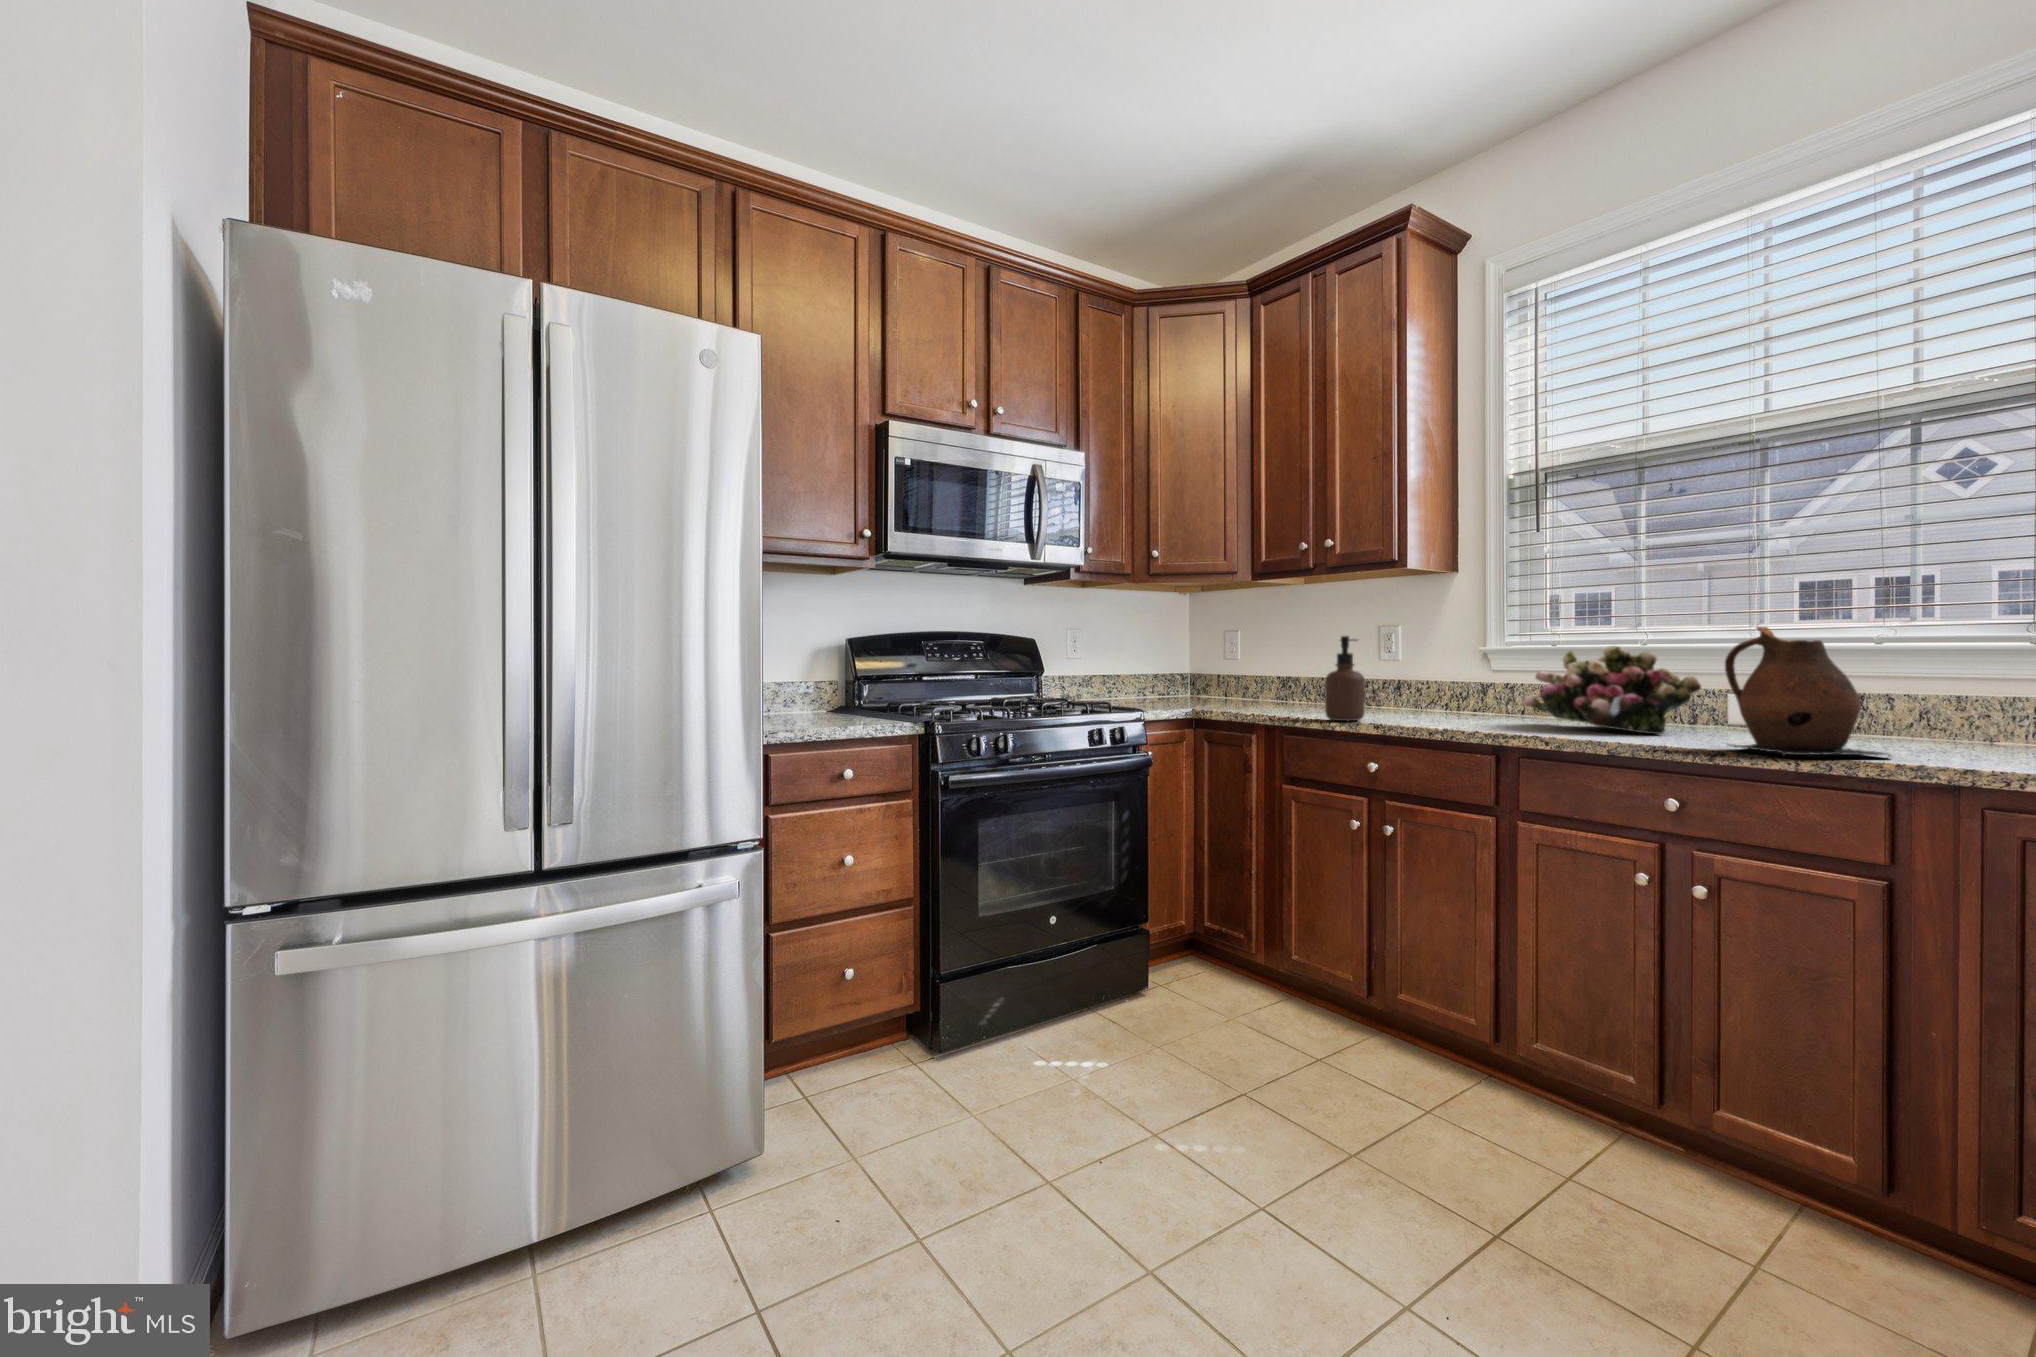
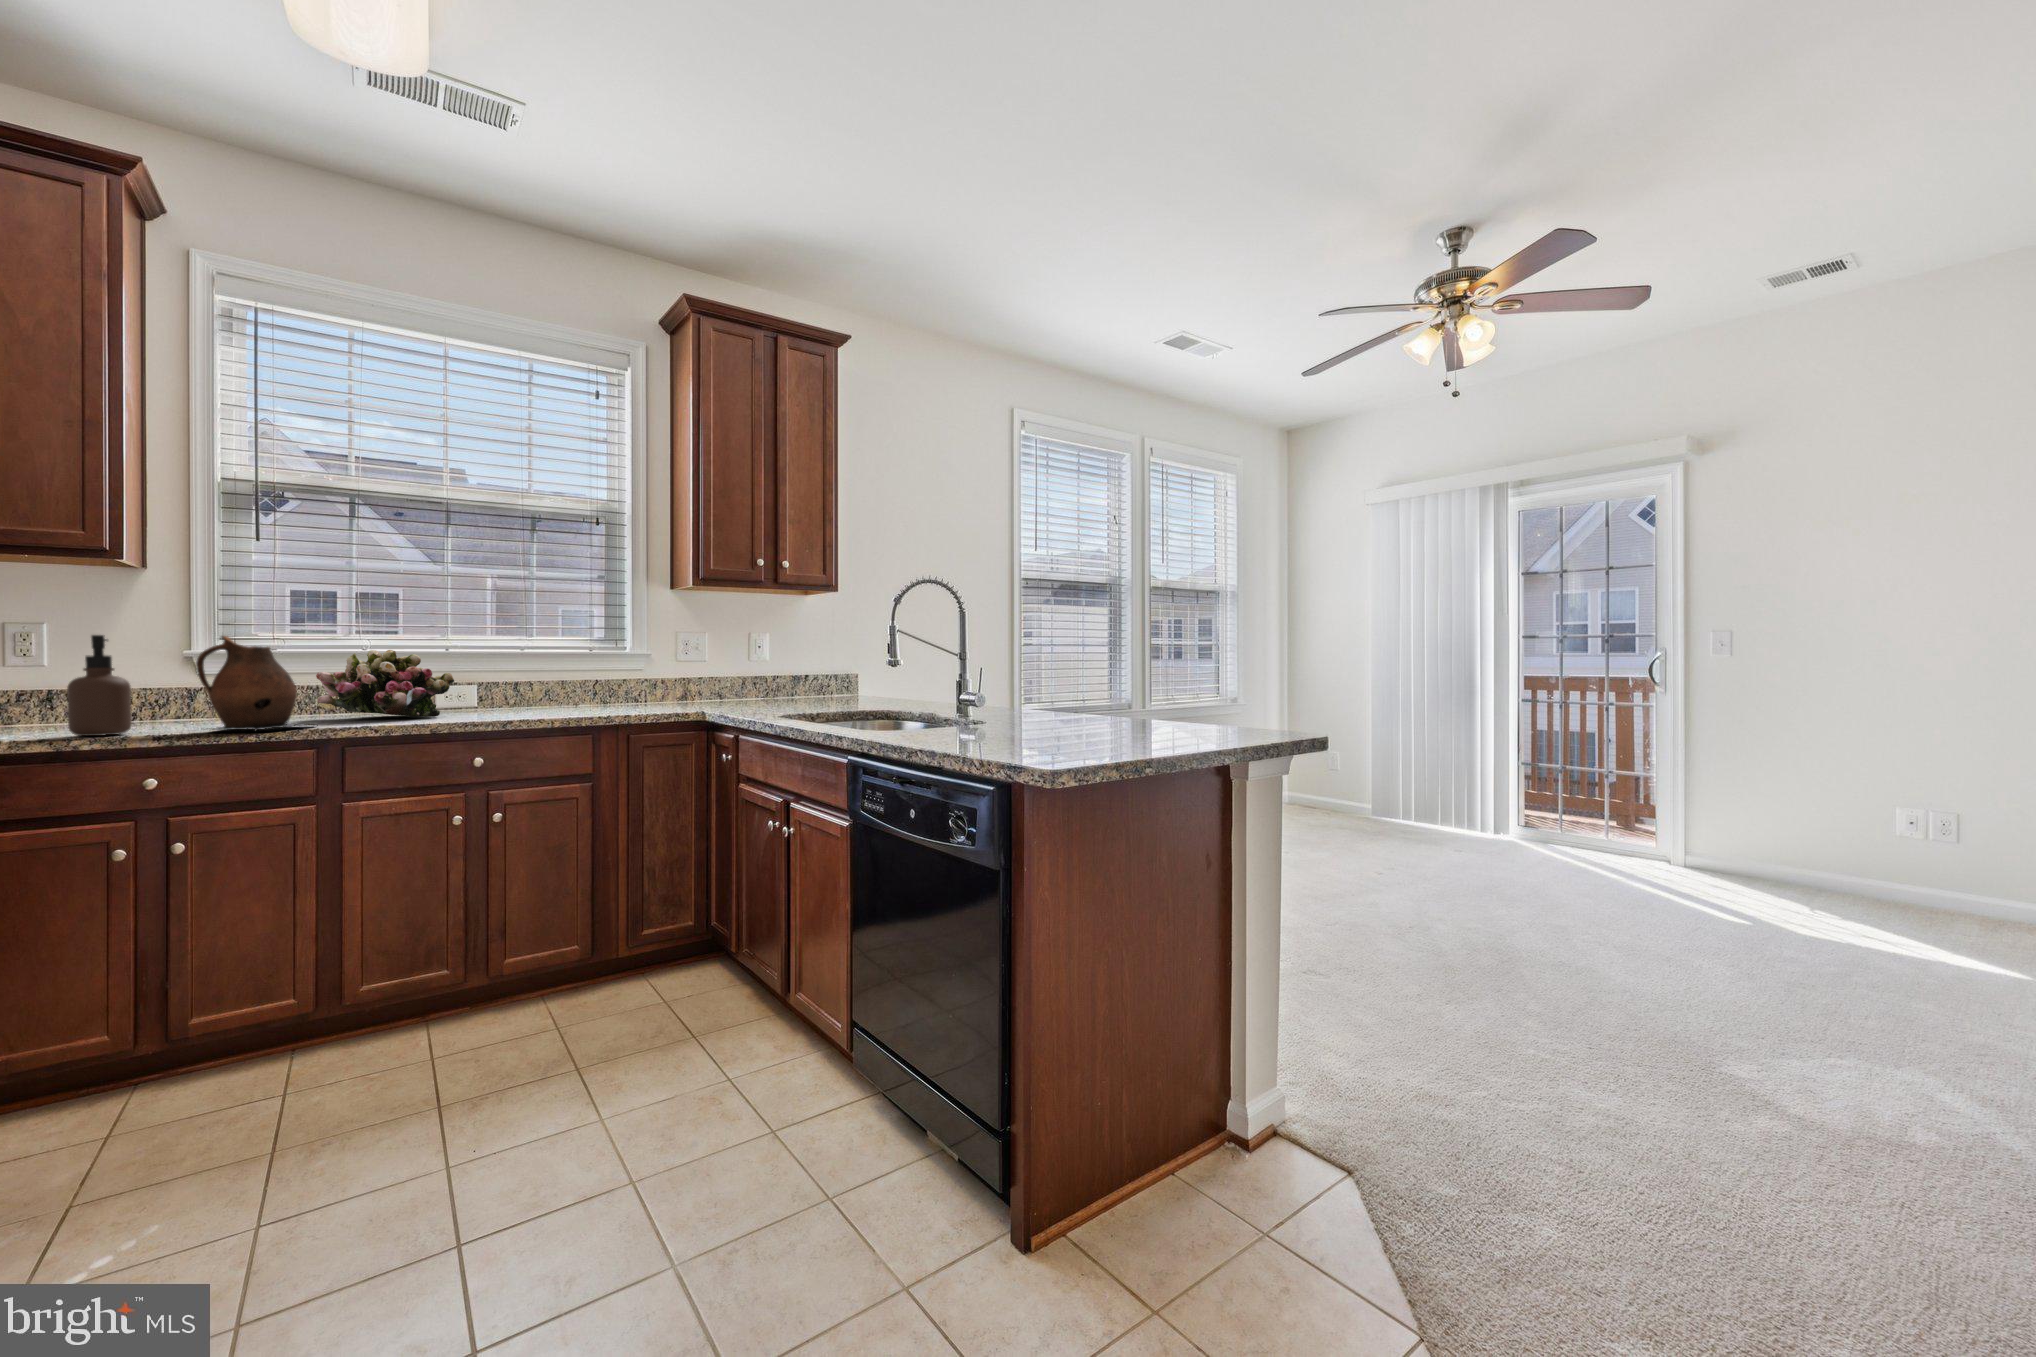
ceramic pitcher: present [1725,627,1891,756] -> present [196,636,305,731]

